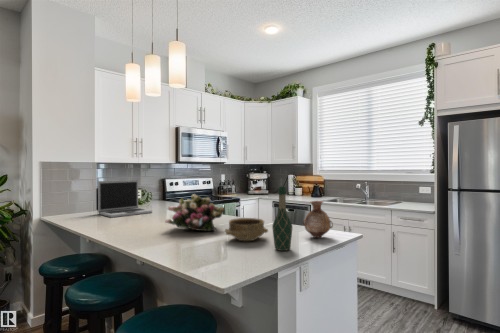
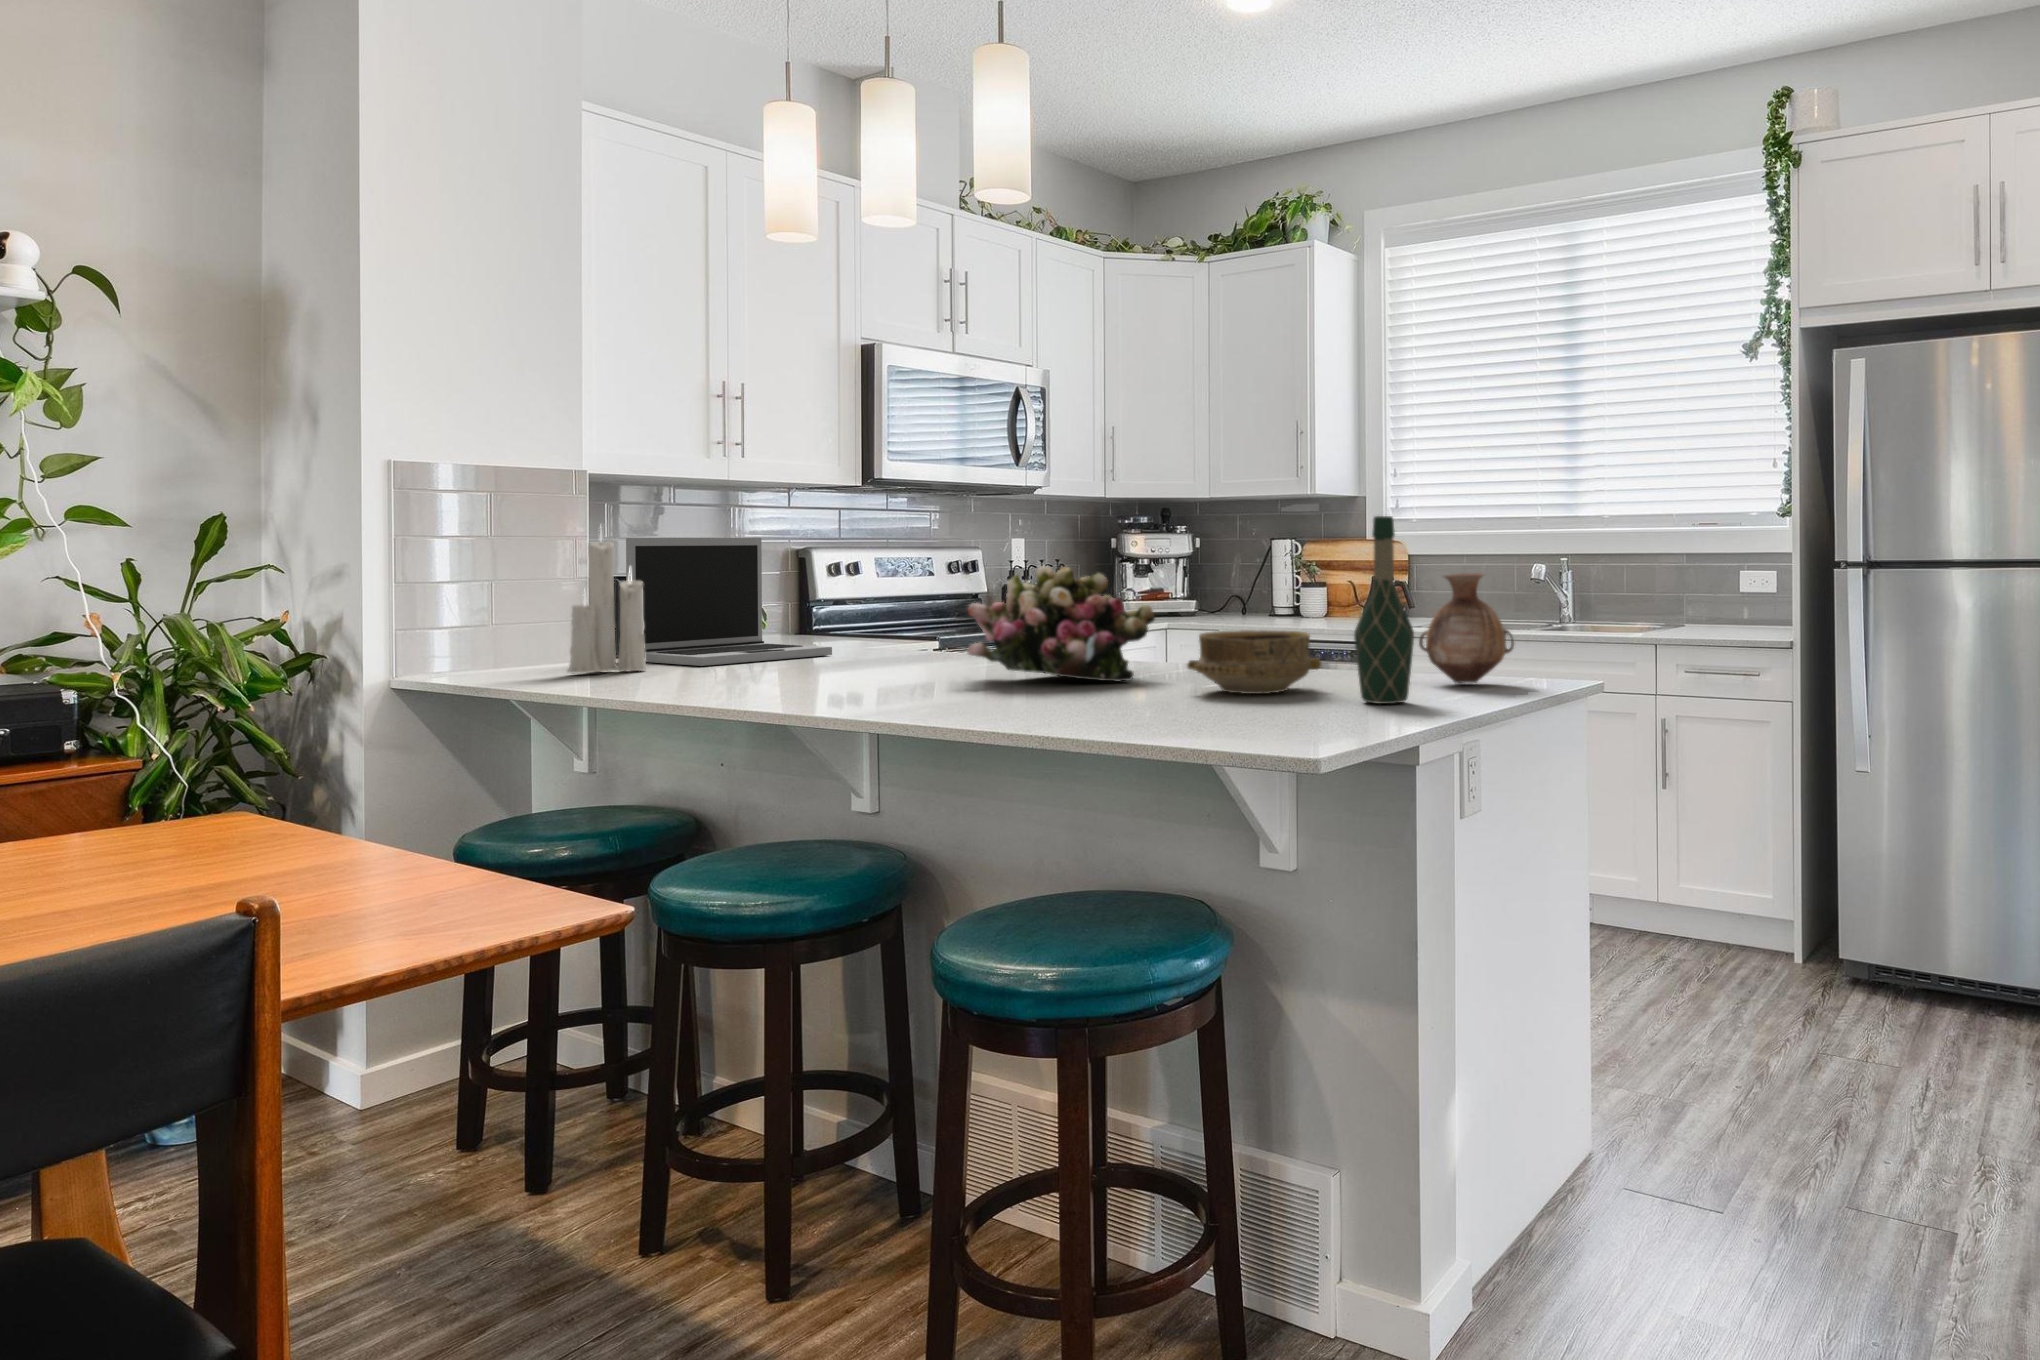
candle: none [72,177,95,221] -> present [568,534,646,674]

